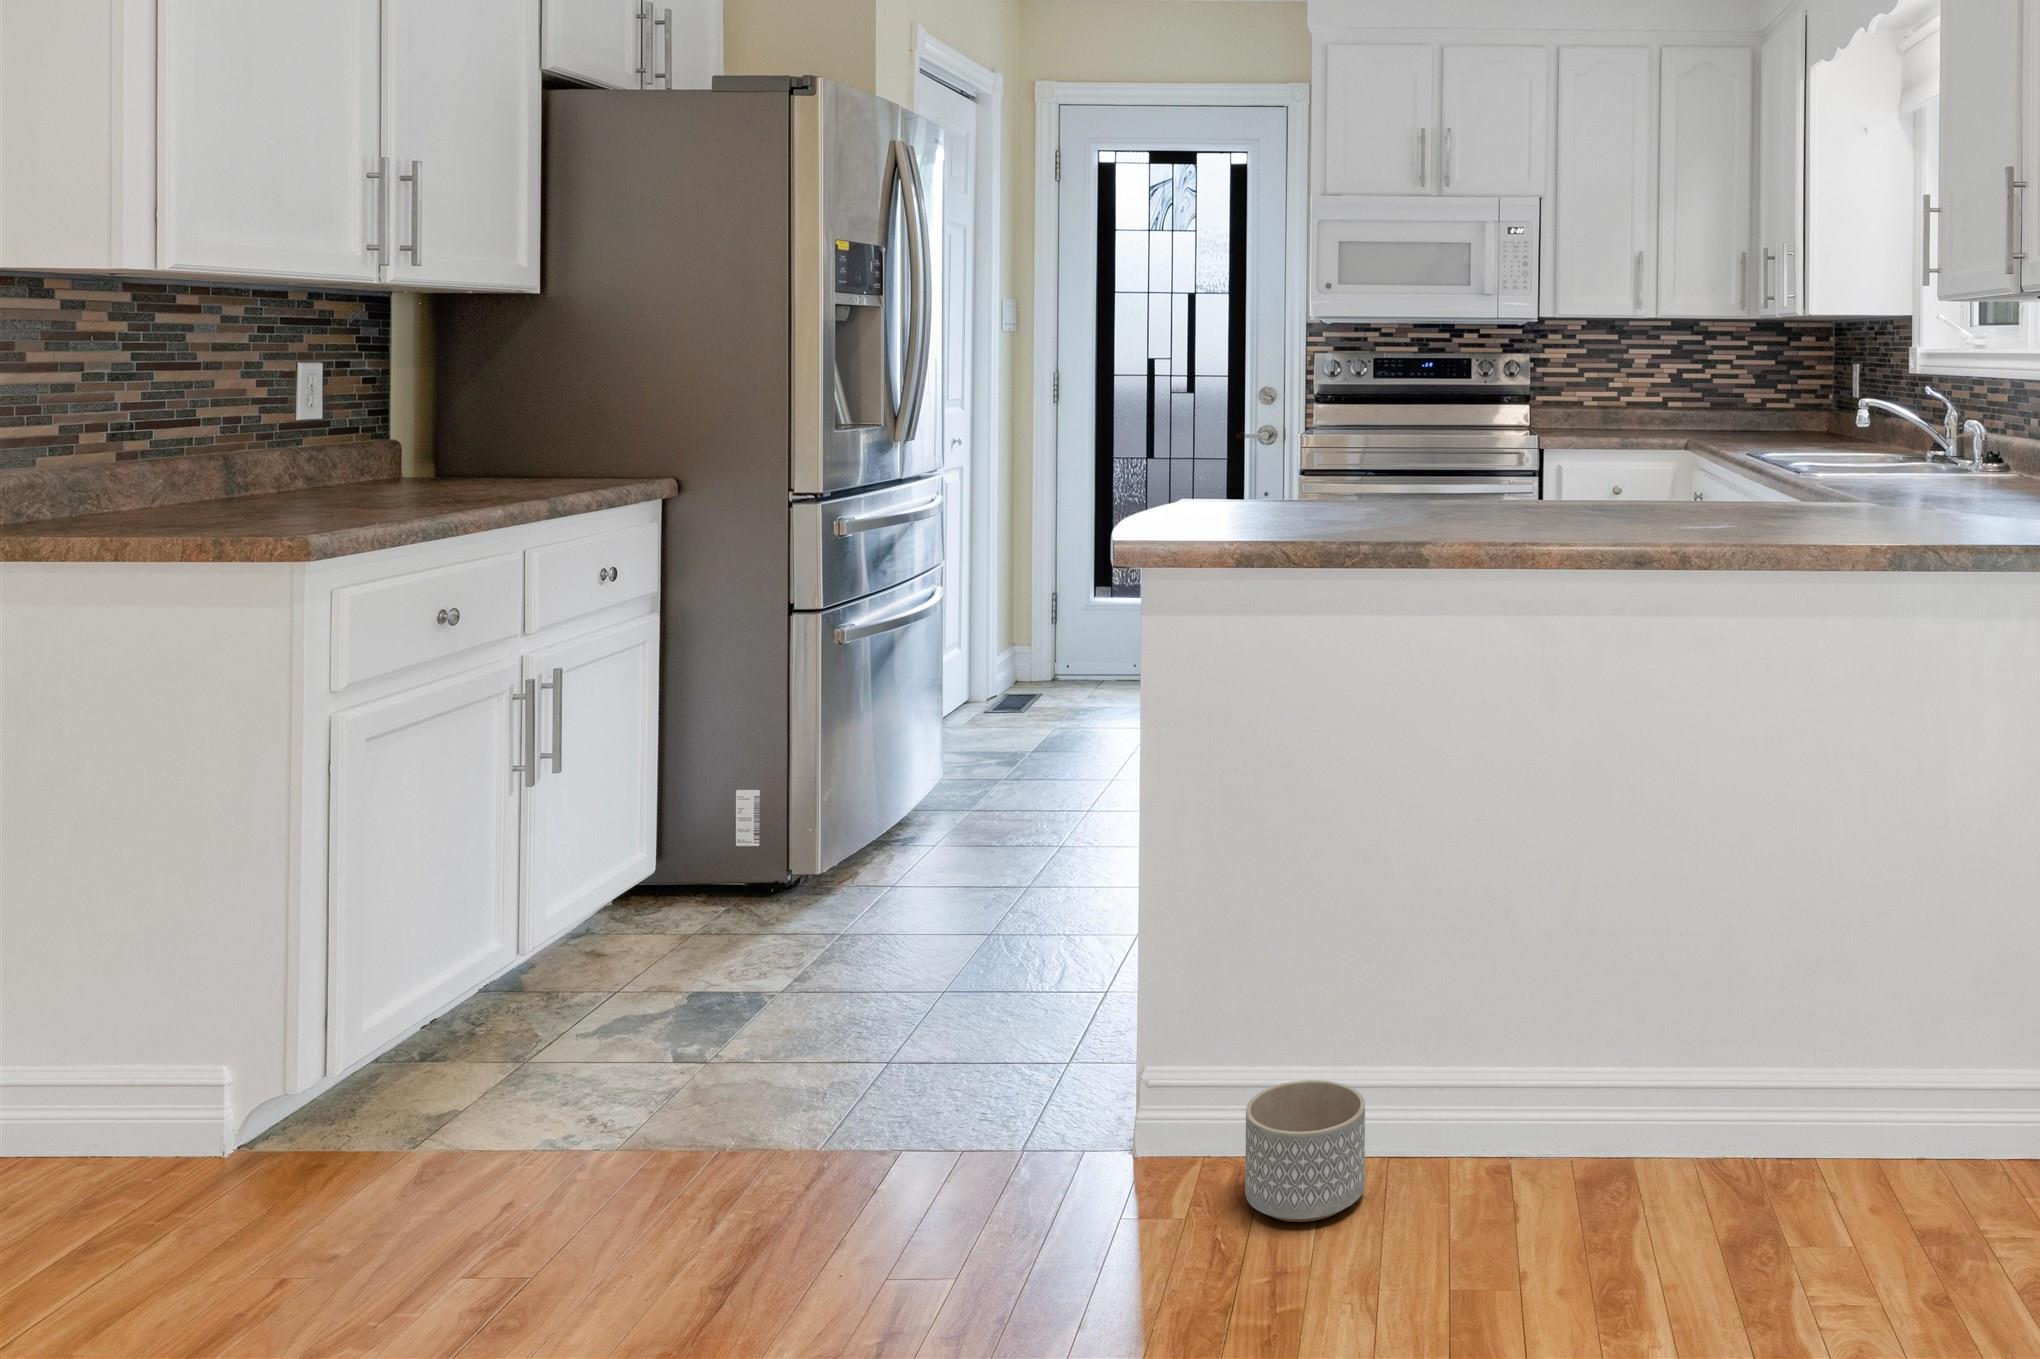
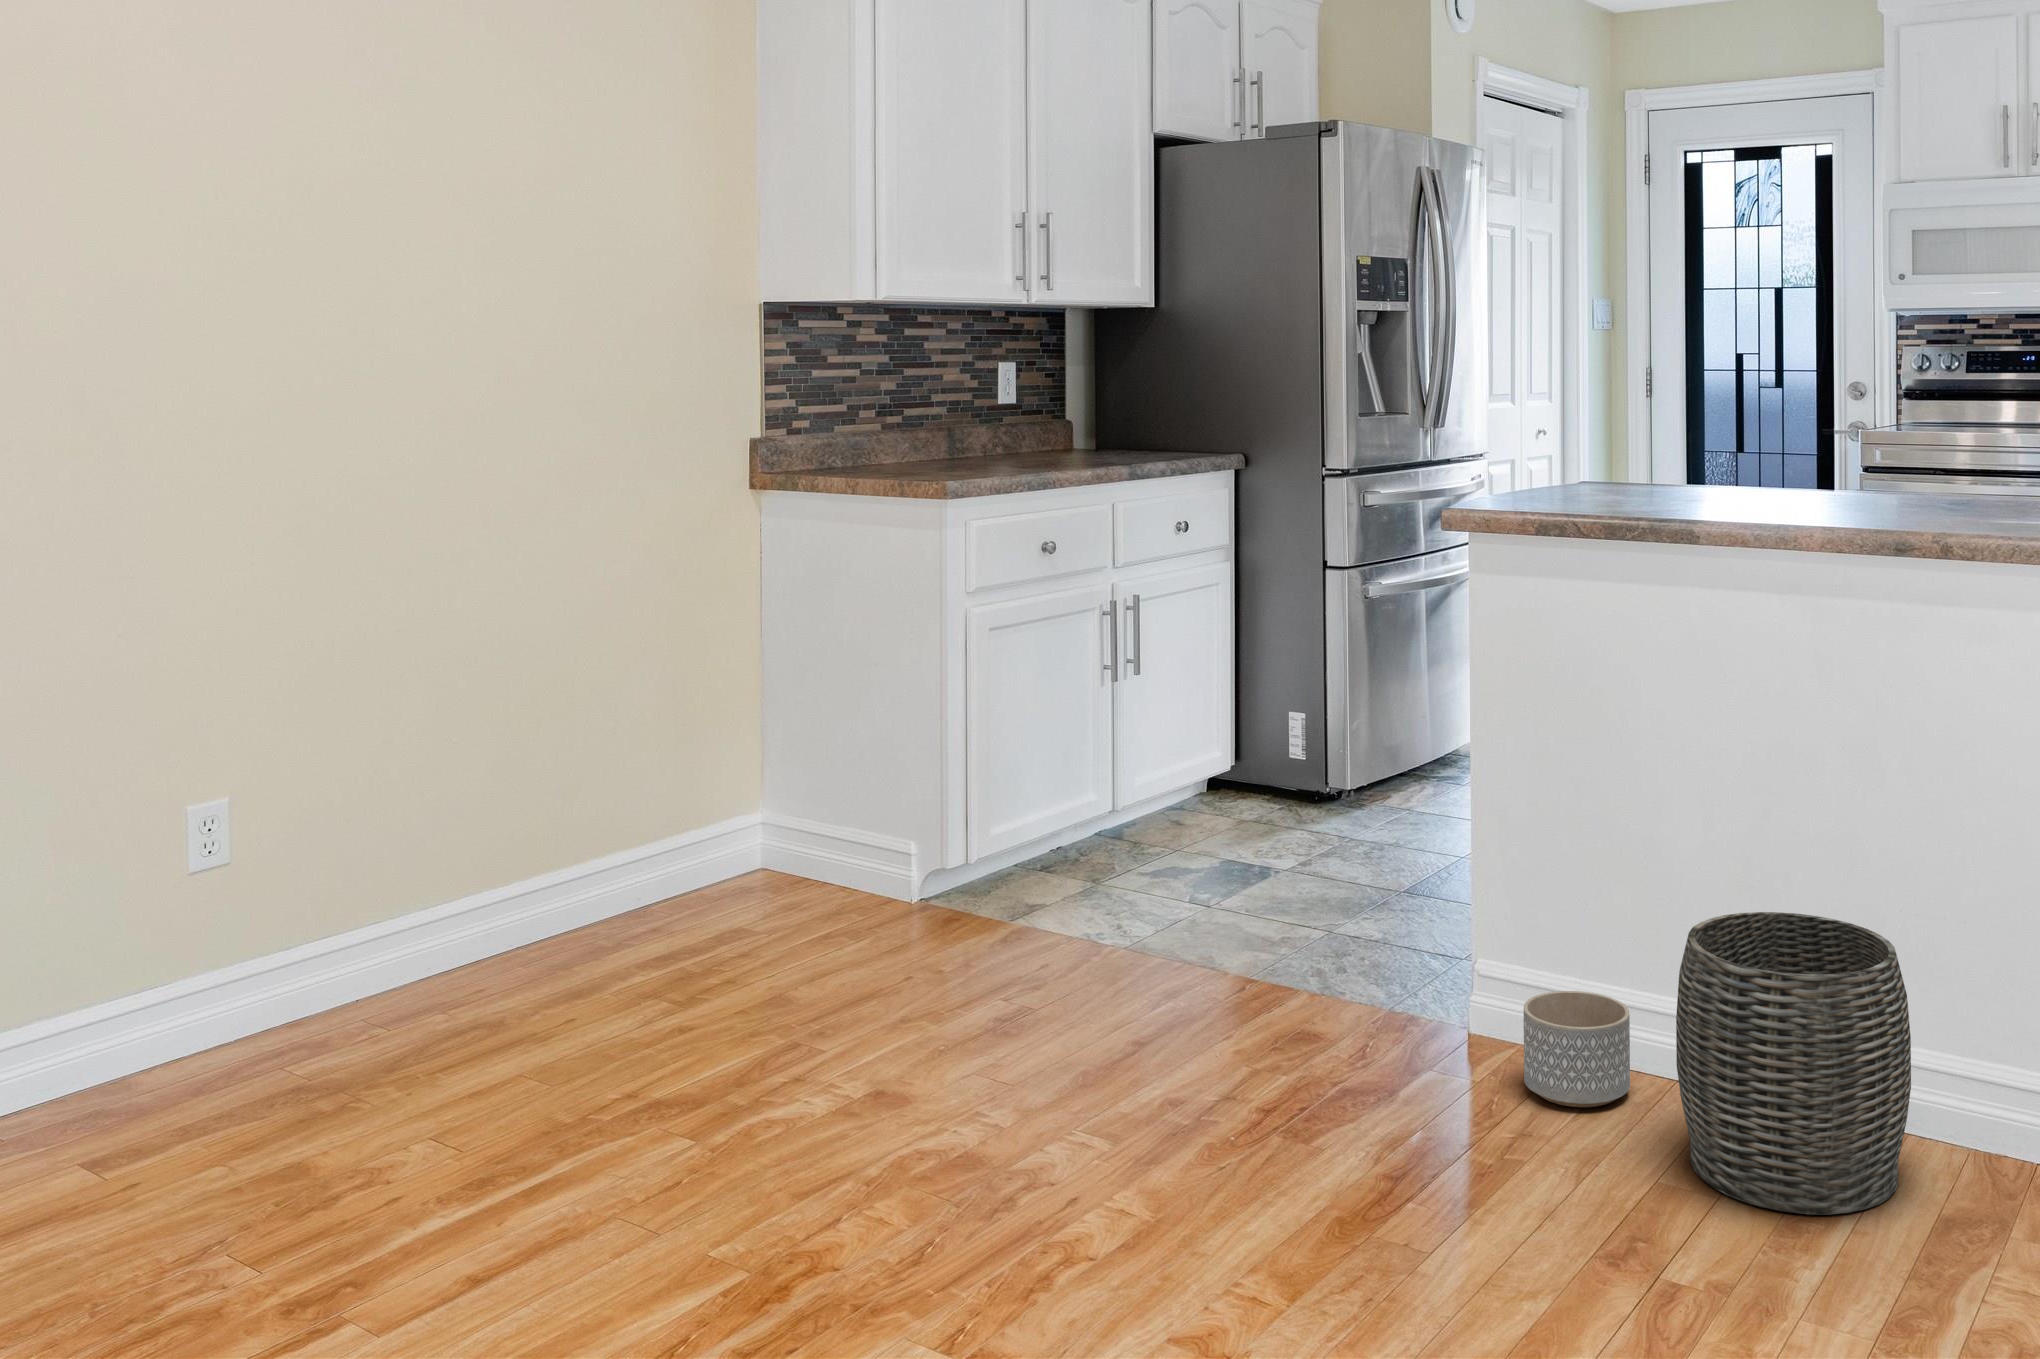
woven basket: none [1453,952,1689,1286] -> present [1676,912,1911,1214]

